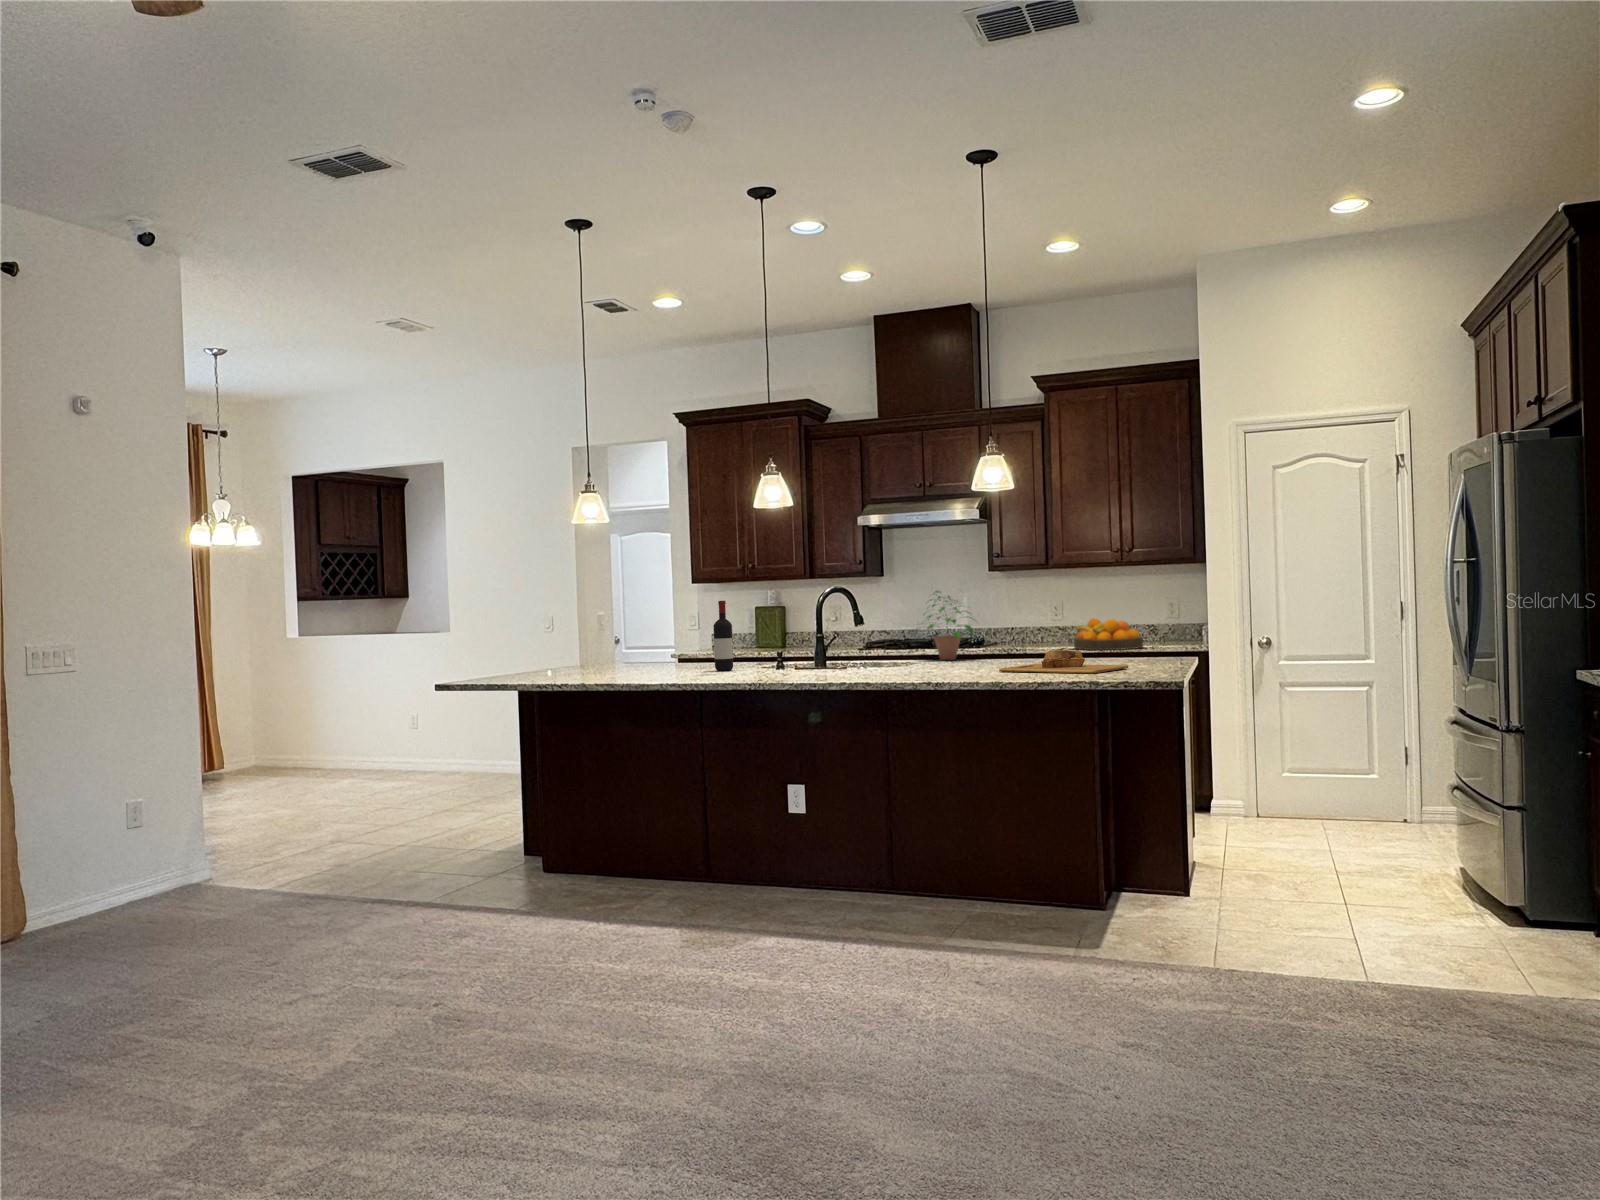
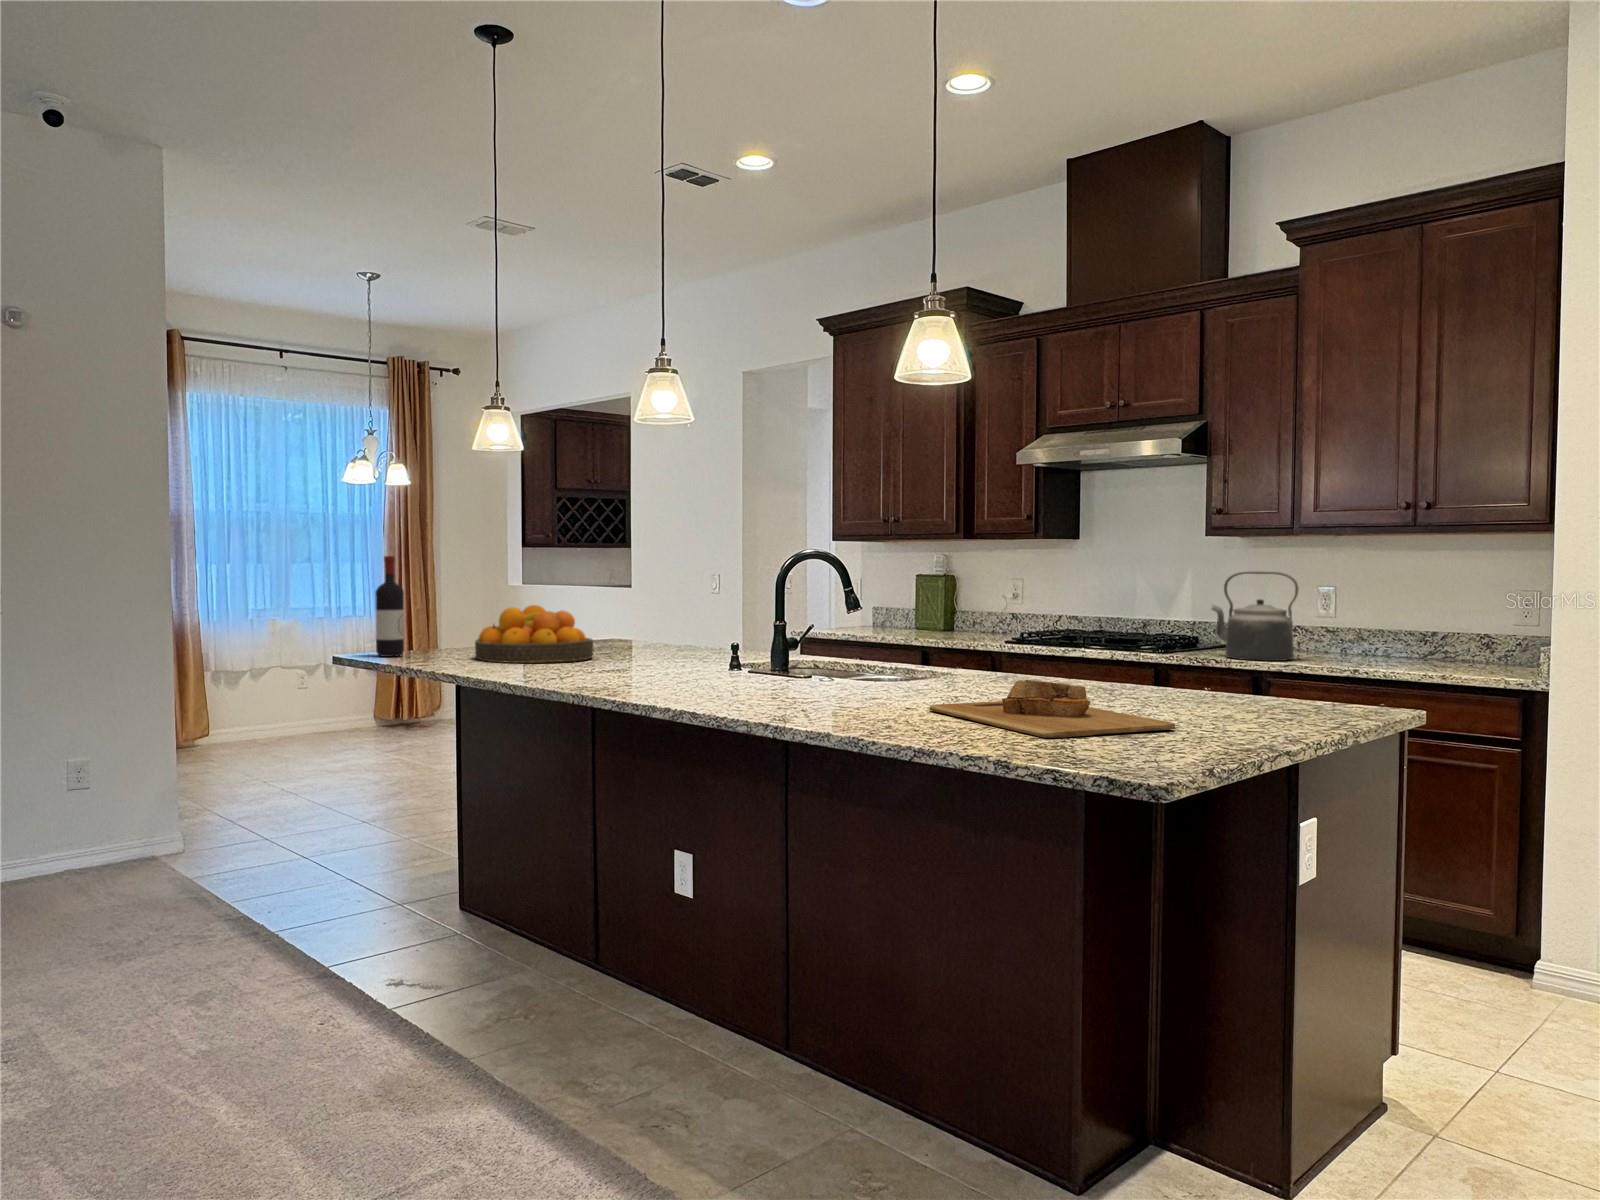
potted plant: present [927,591,973,660] -> none [952,559,1078,673]
kettle: none [1003,593,1055,649] -> present [1212,572,1298,661]
wine bottle: present [713,601,733,671] -> present [375,556,404,657]
fruit bowl: present [1073,618,1143,650] -> present [475,605,593,663]

